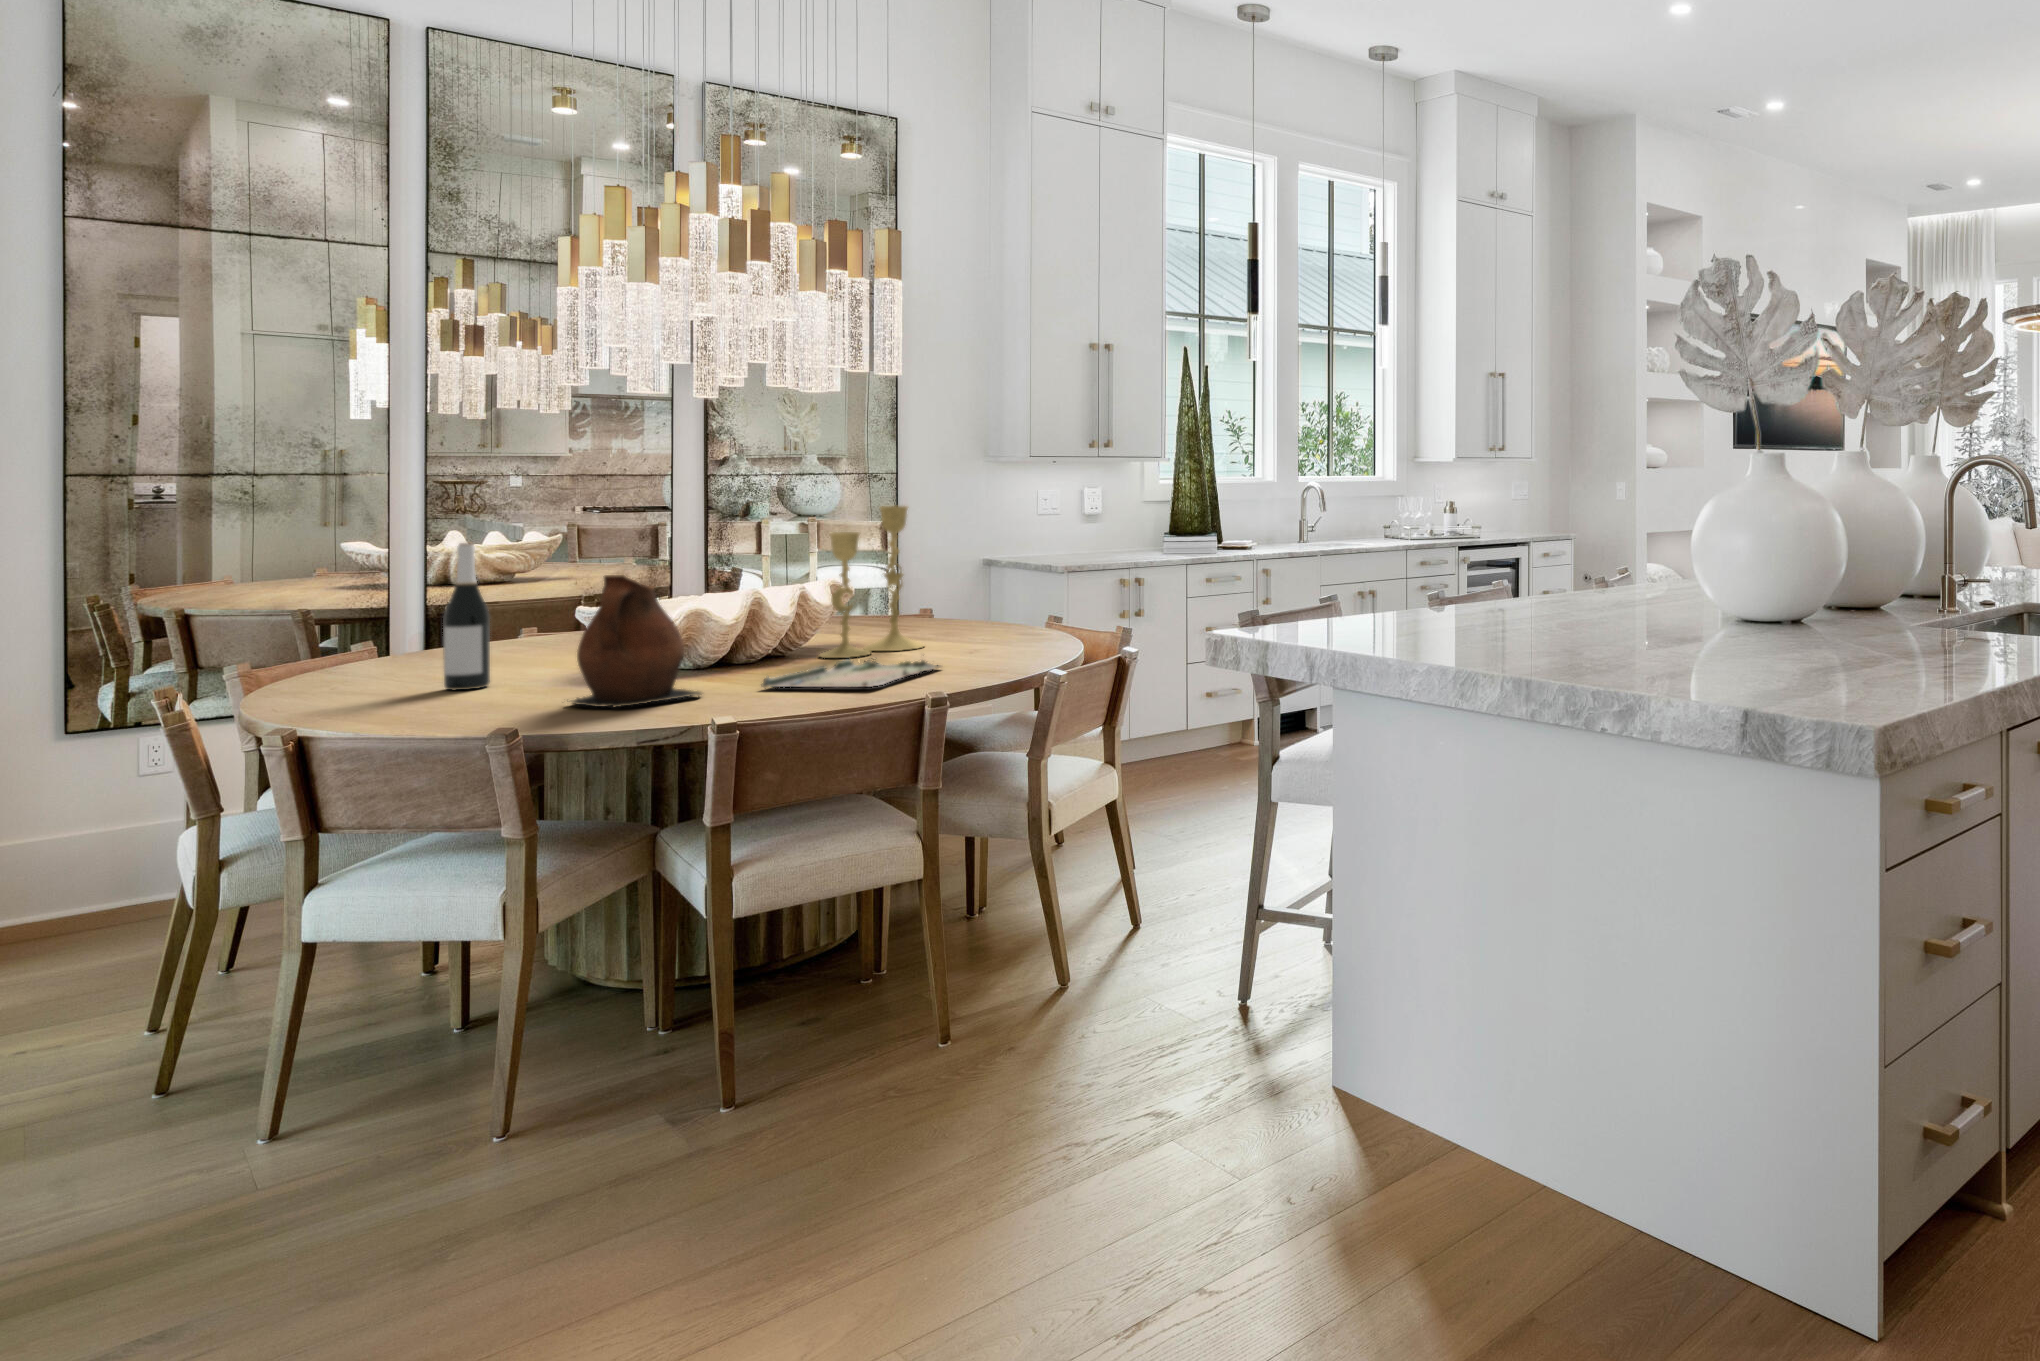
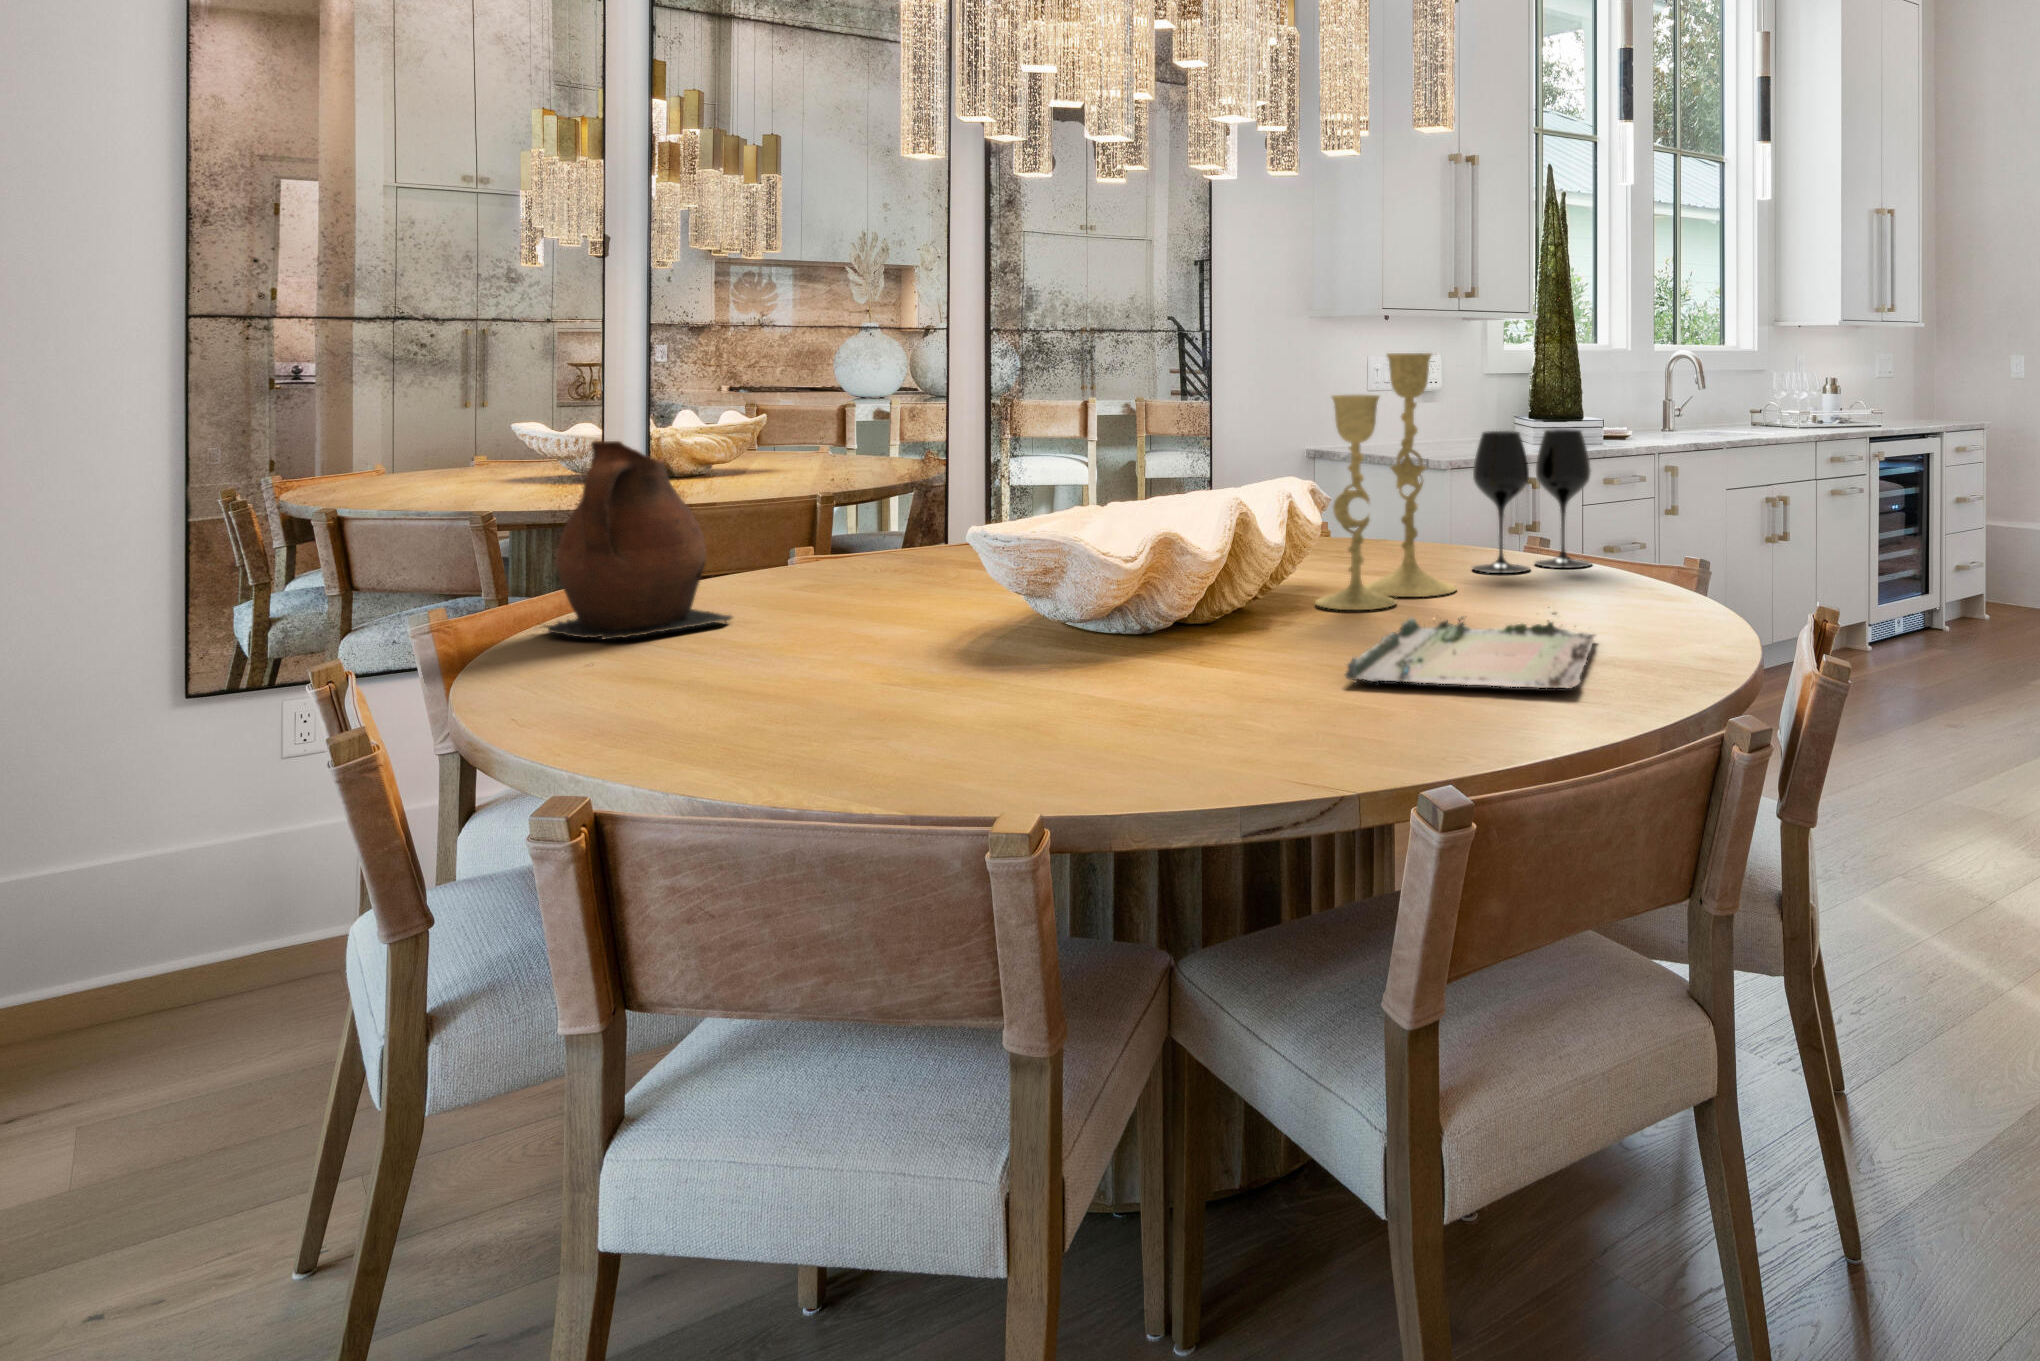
wine bottle: present [443,543,490,690] -> none [770,403,842,669]
wine glass: none [958,550,1042,638] -> present [1473,429,1591,573]
ceramic pitcher: present [572,575,701,707] -> present [540,441,732,639]

